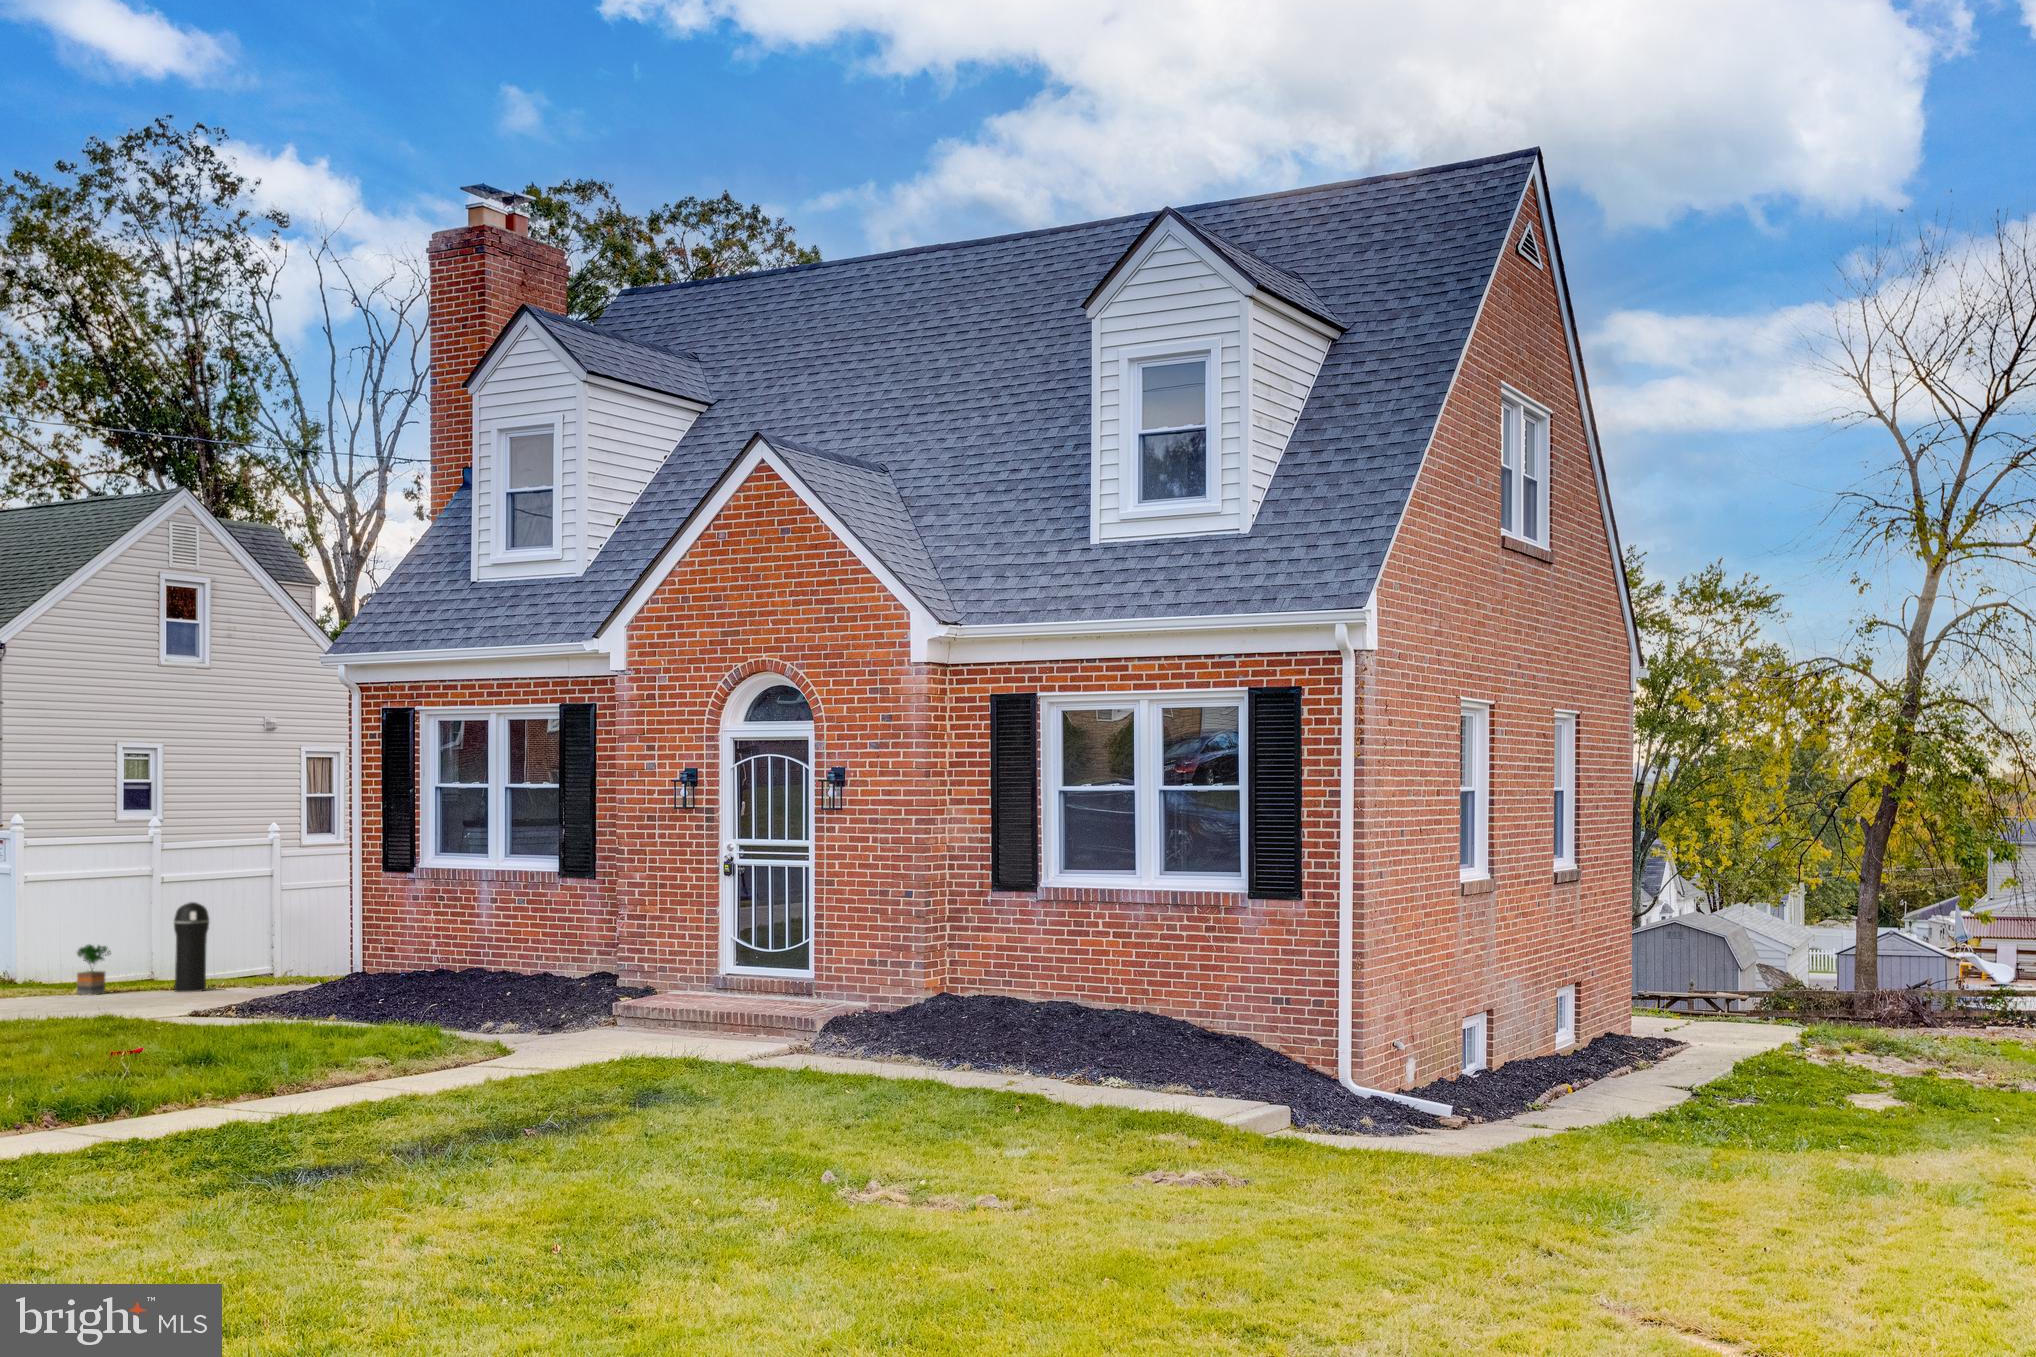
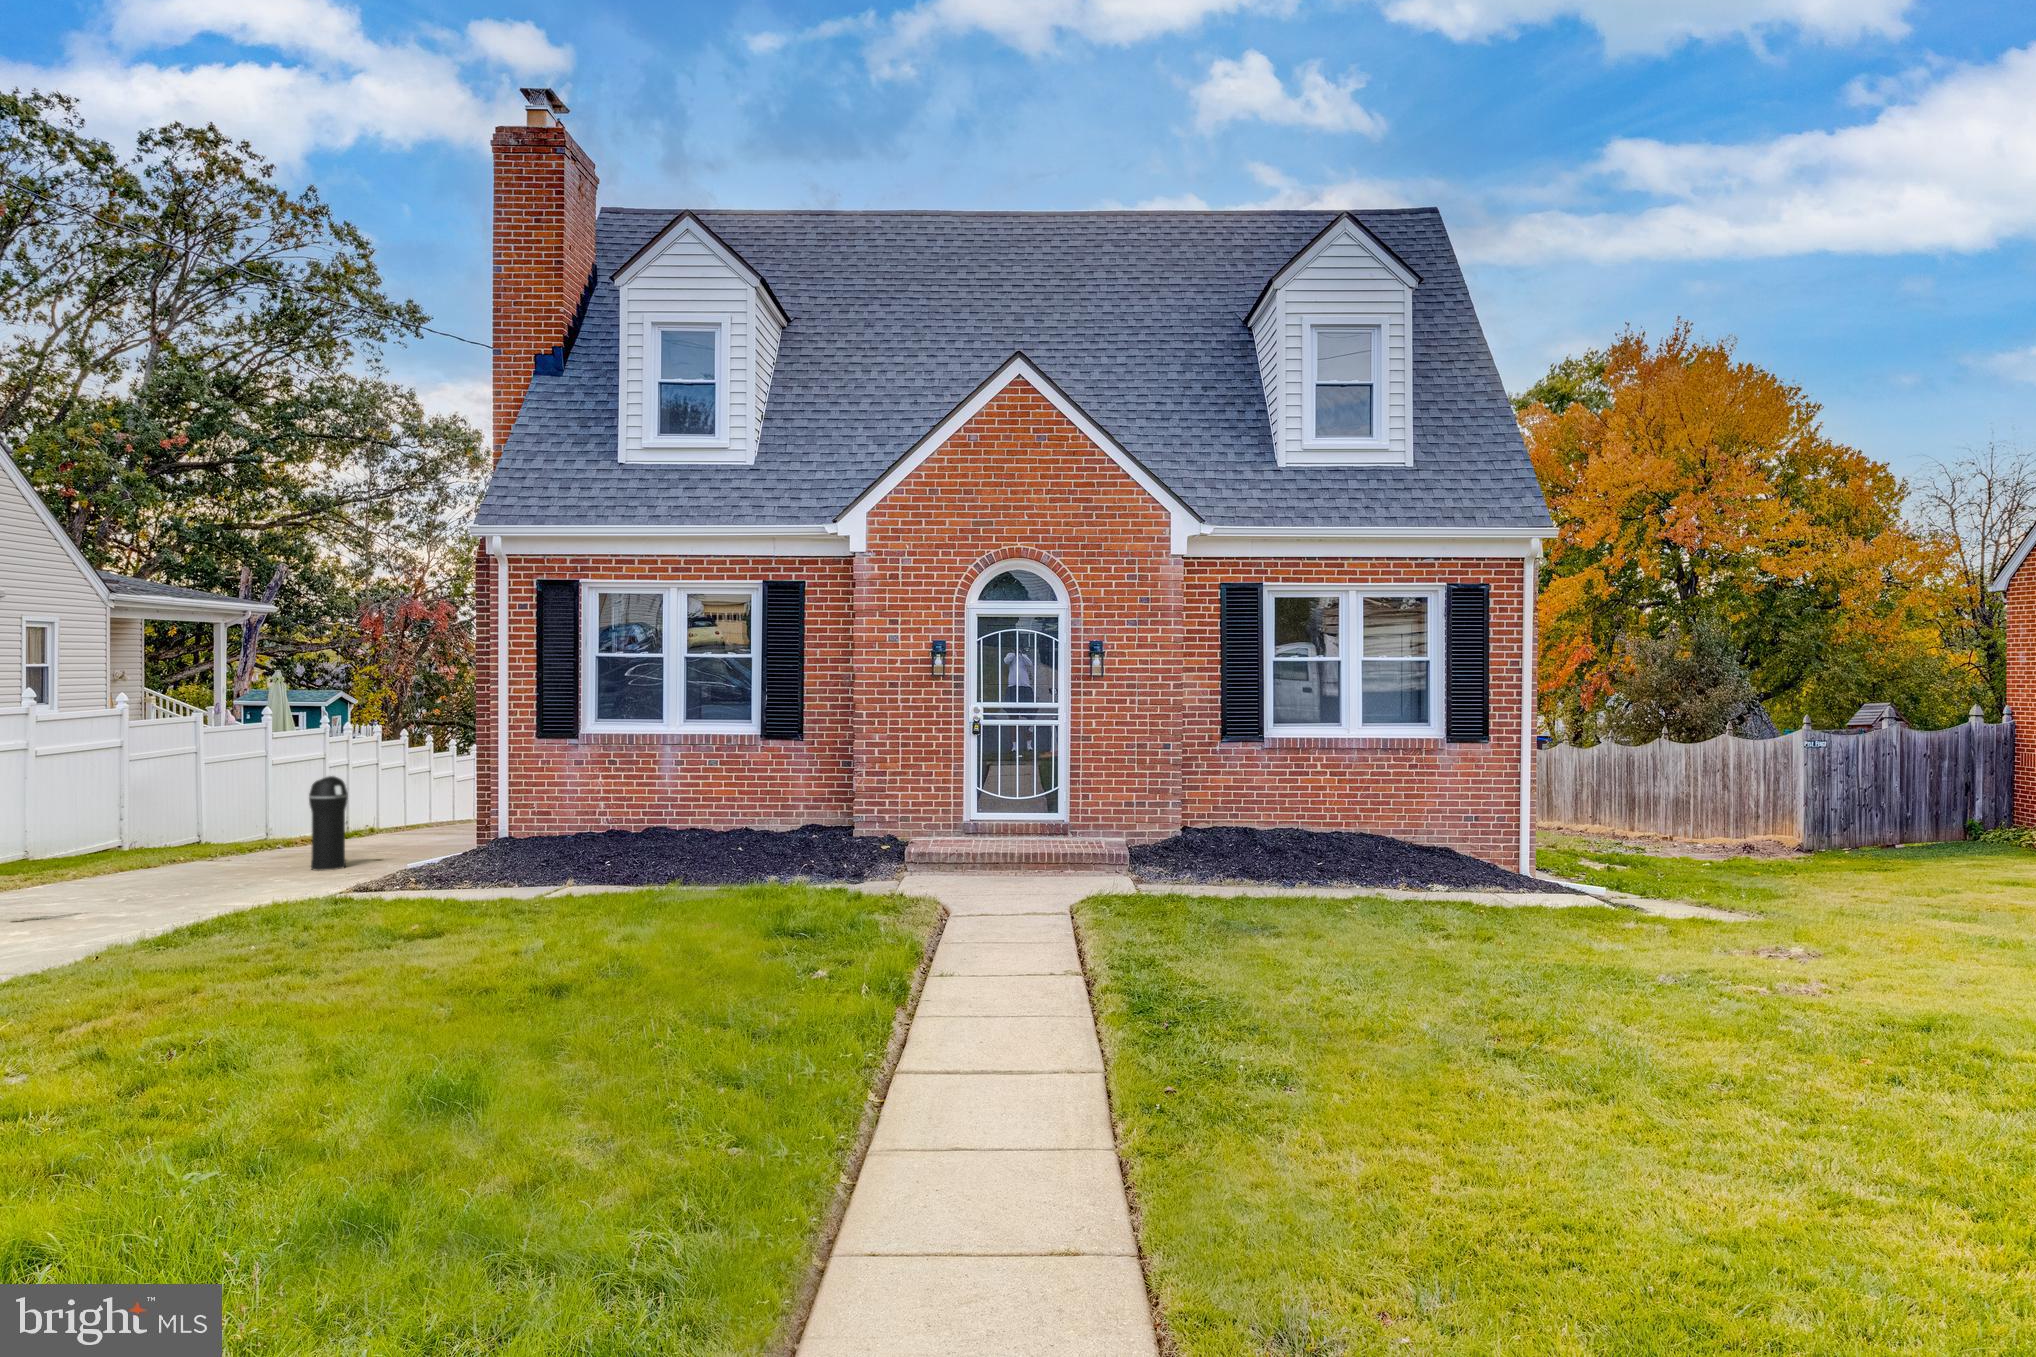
potted tree: present [77,945,111,995] -> none [207,826,249,882]

